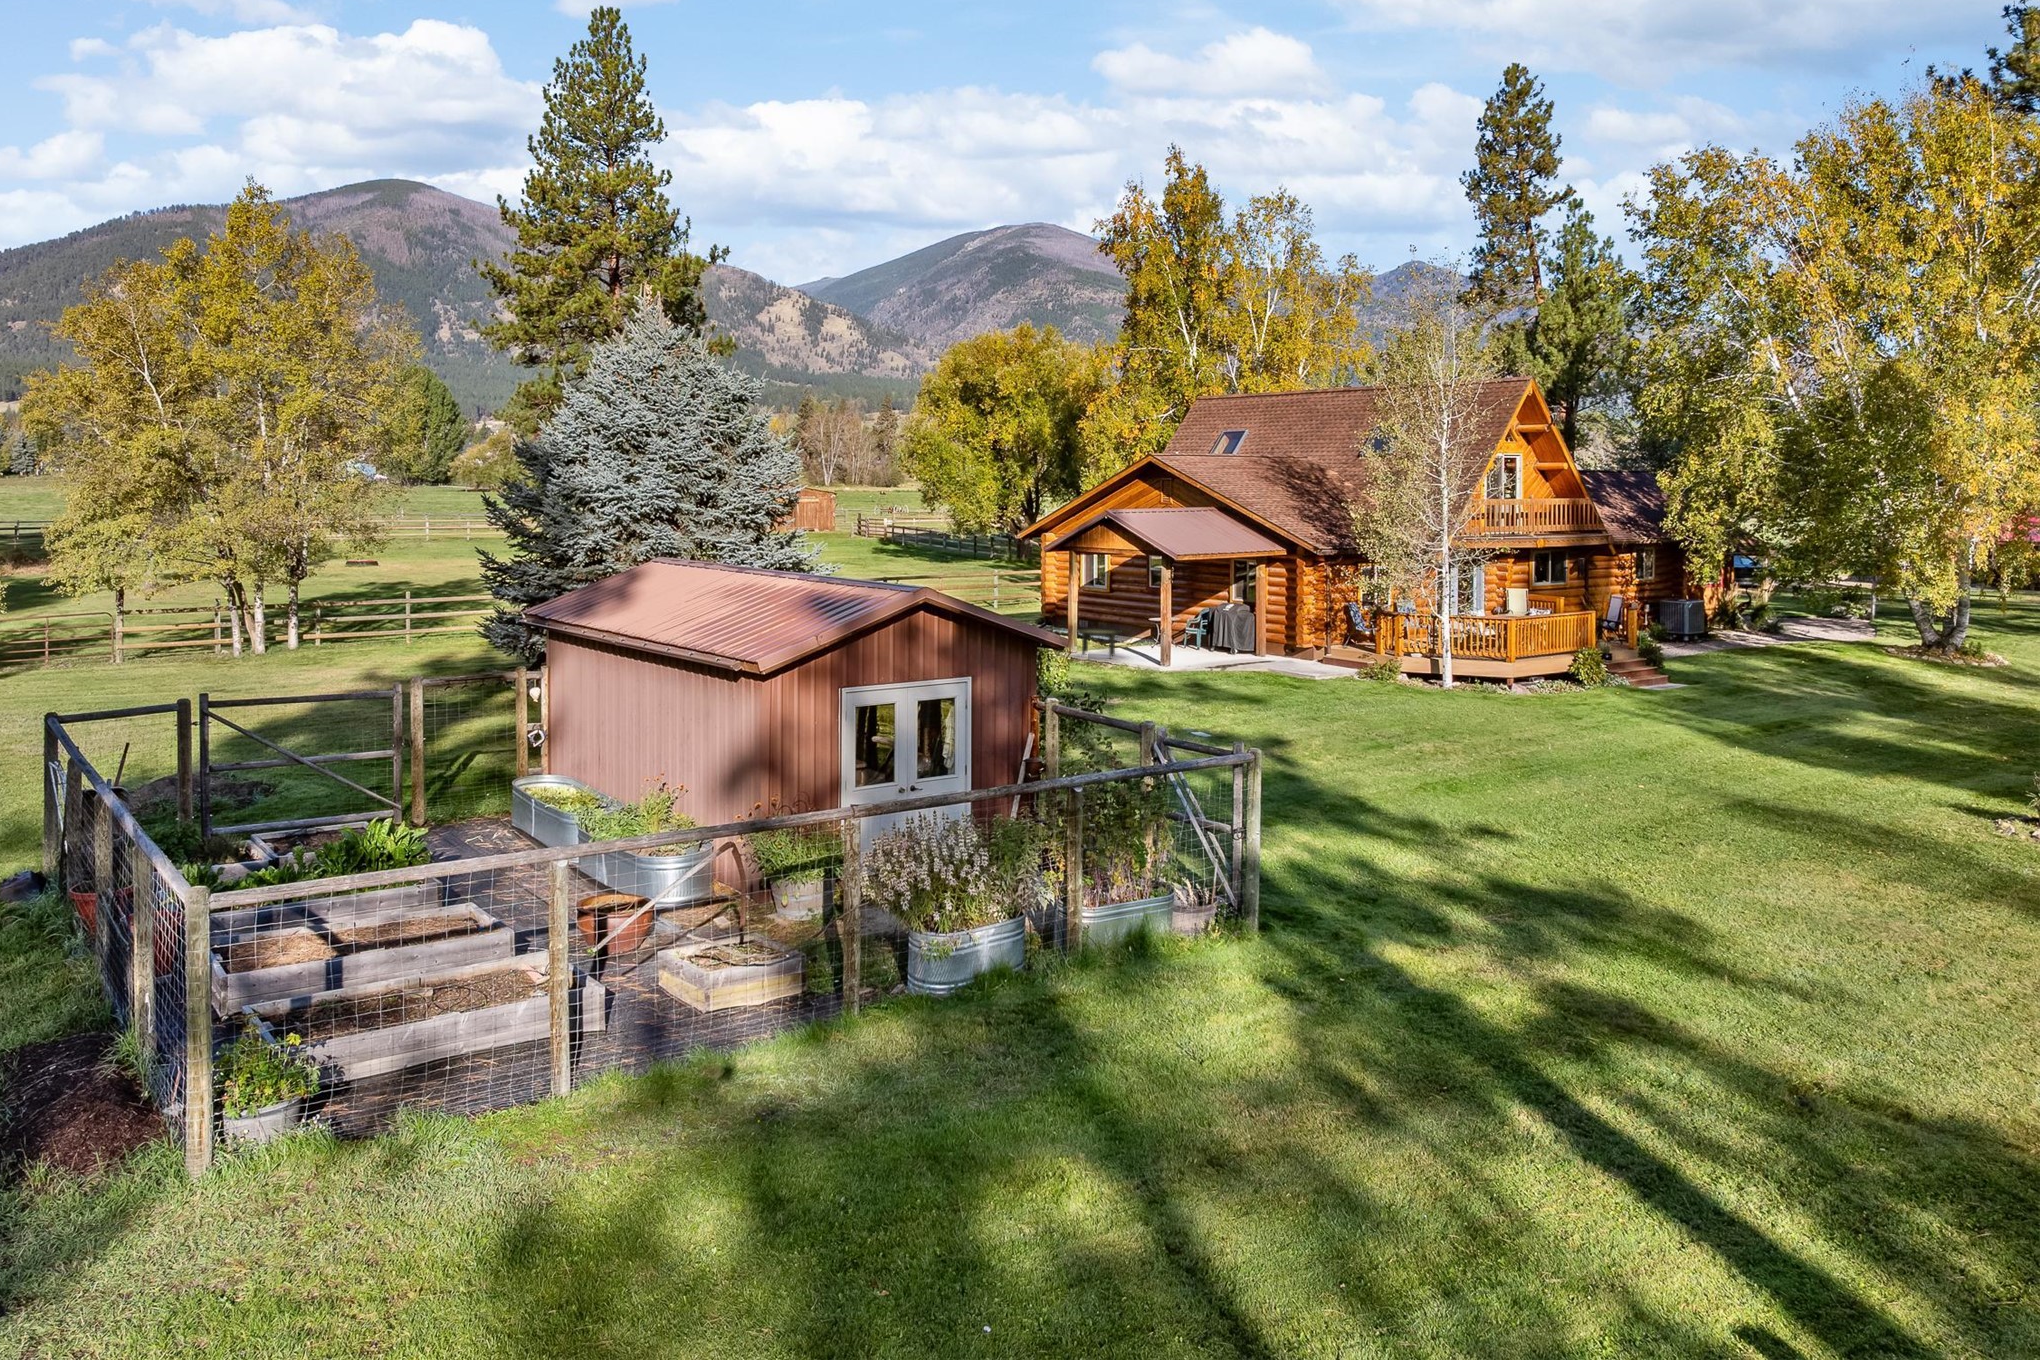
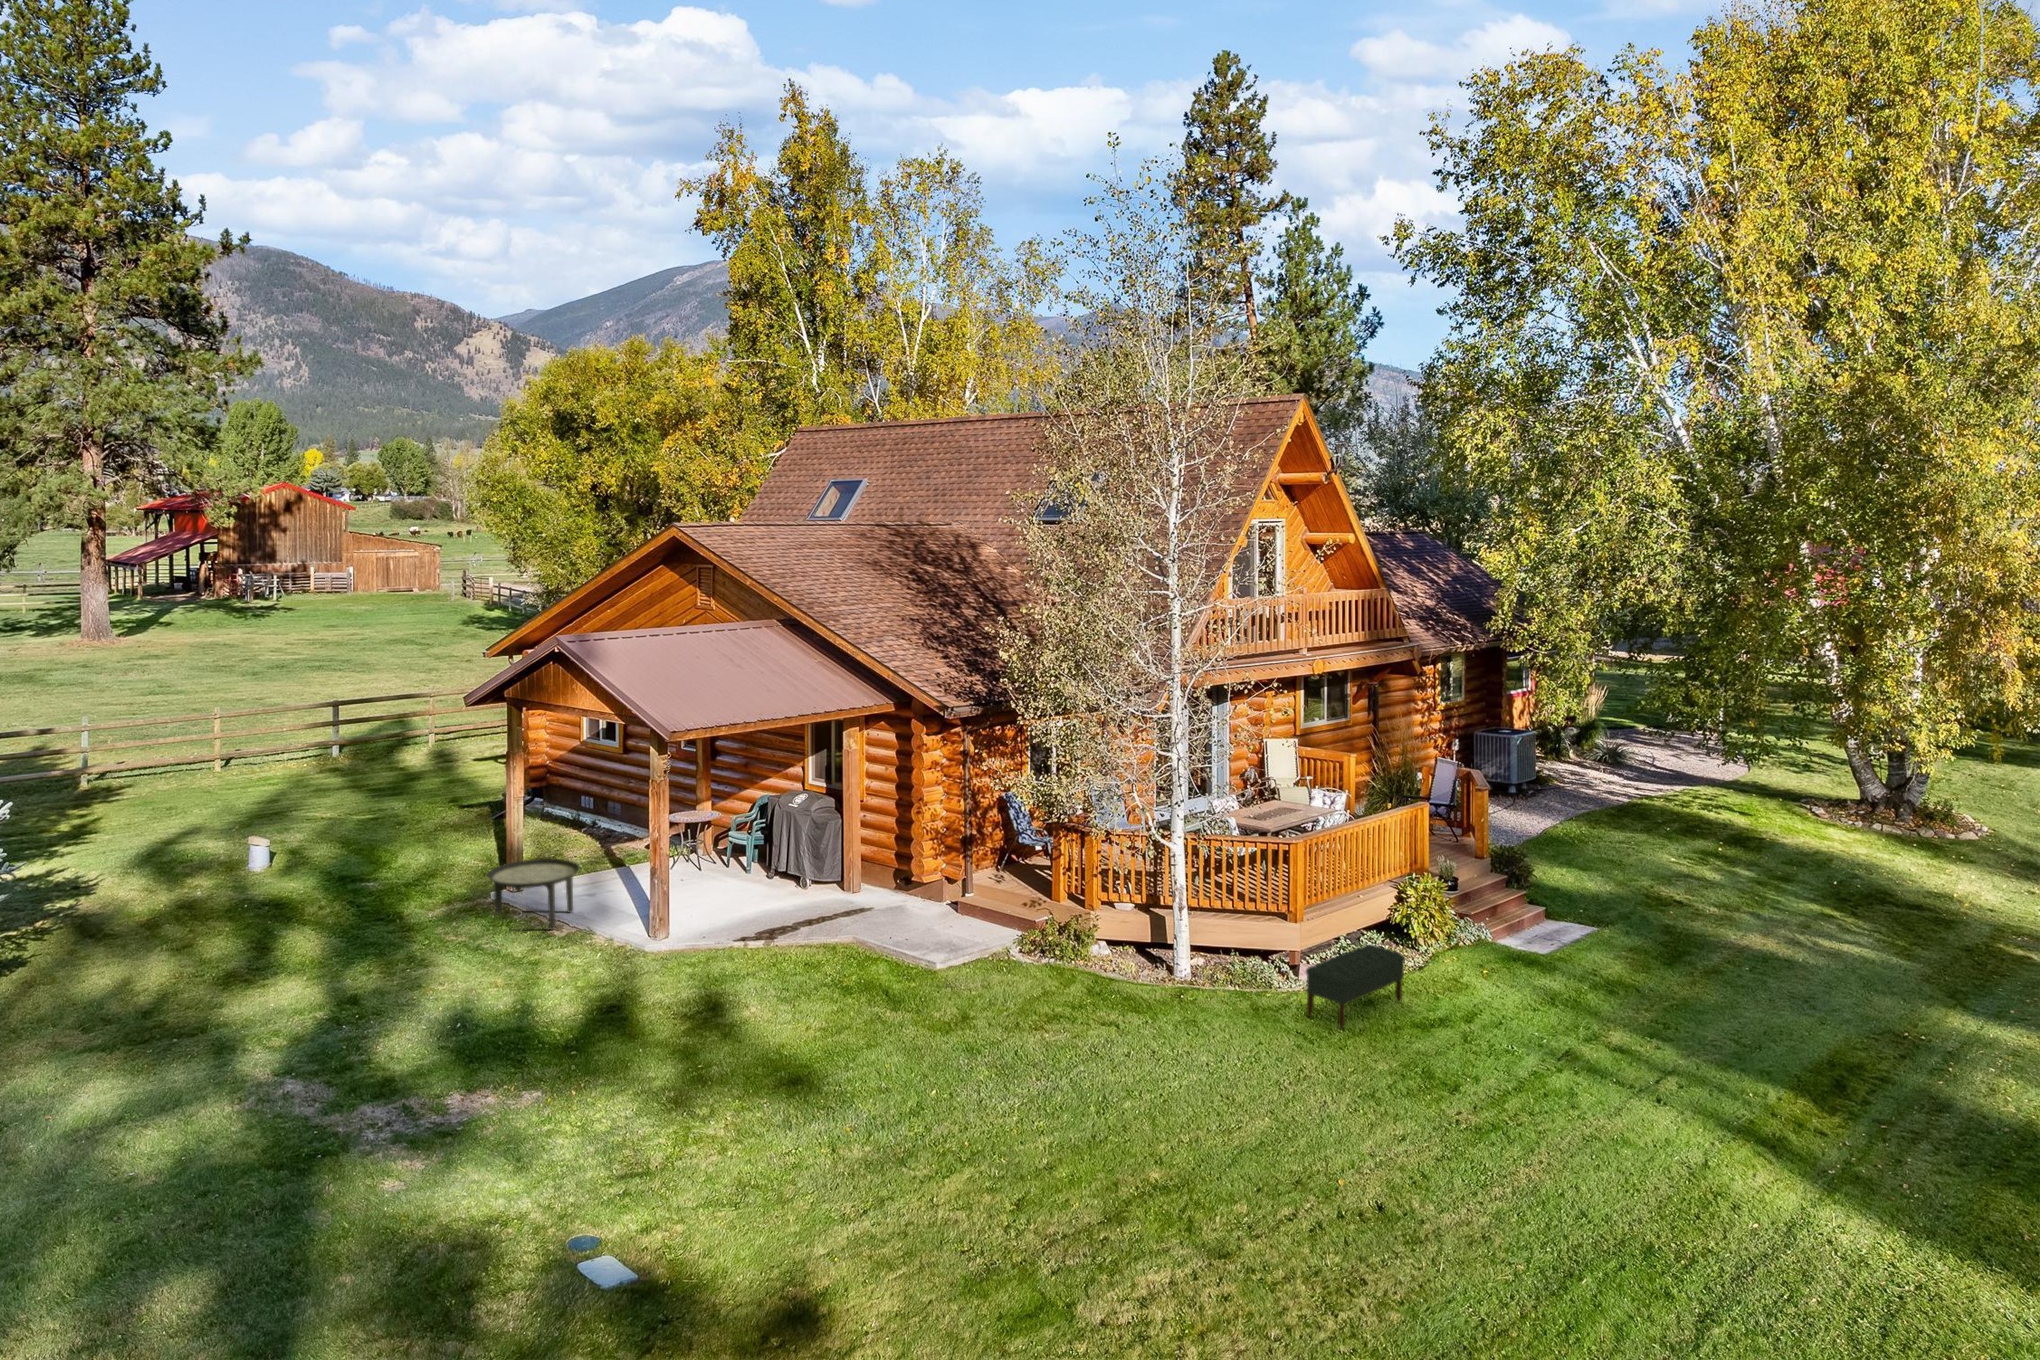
bench: none [1506,660,1560,689] -> present [1306,944,1405,1029]

